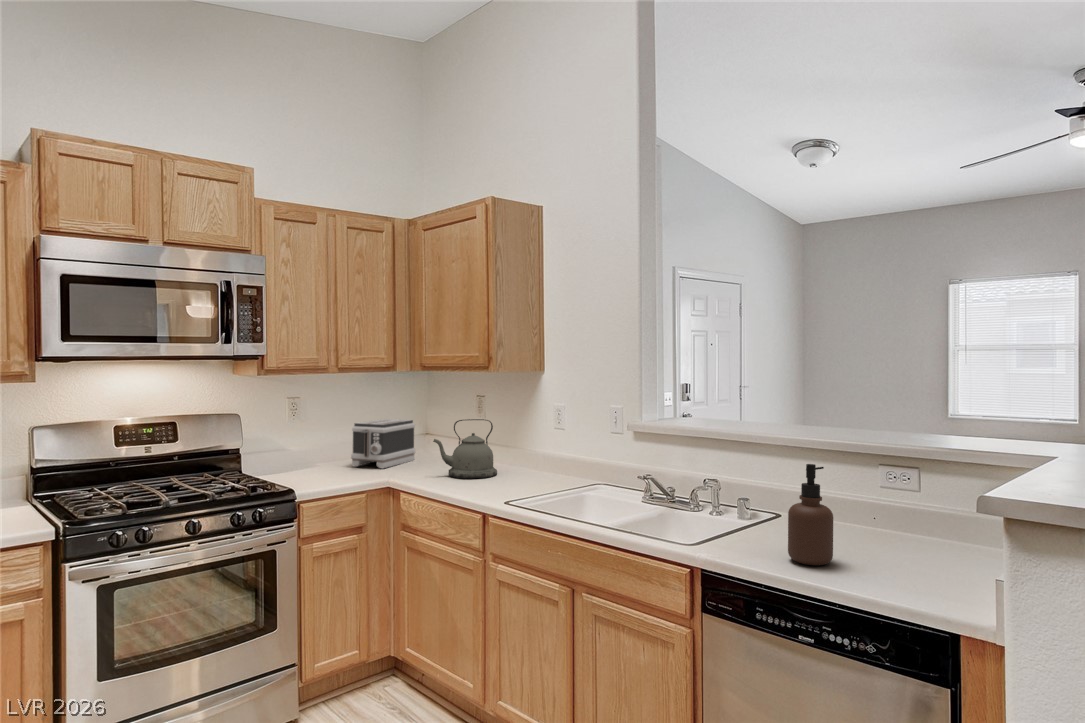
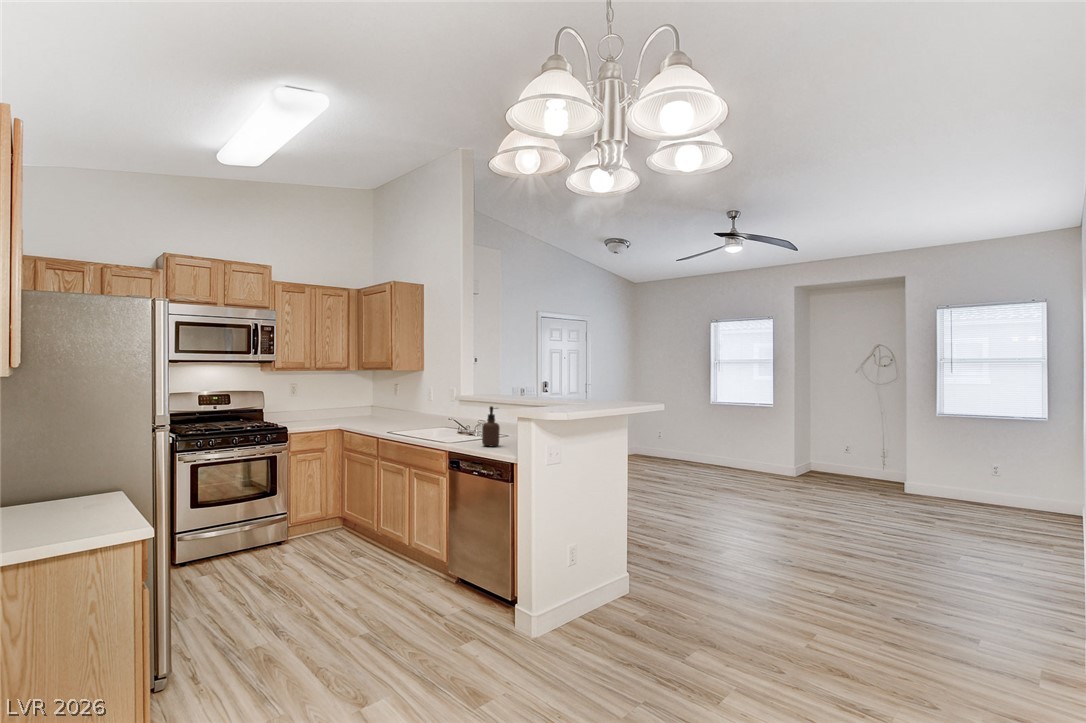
toaster: present [351,419,415,469] -> none [323,397,360,422]
kettle: present [433,419,497,479] -> none [363,395,398,425]

